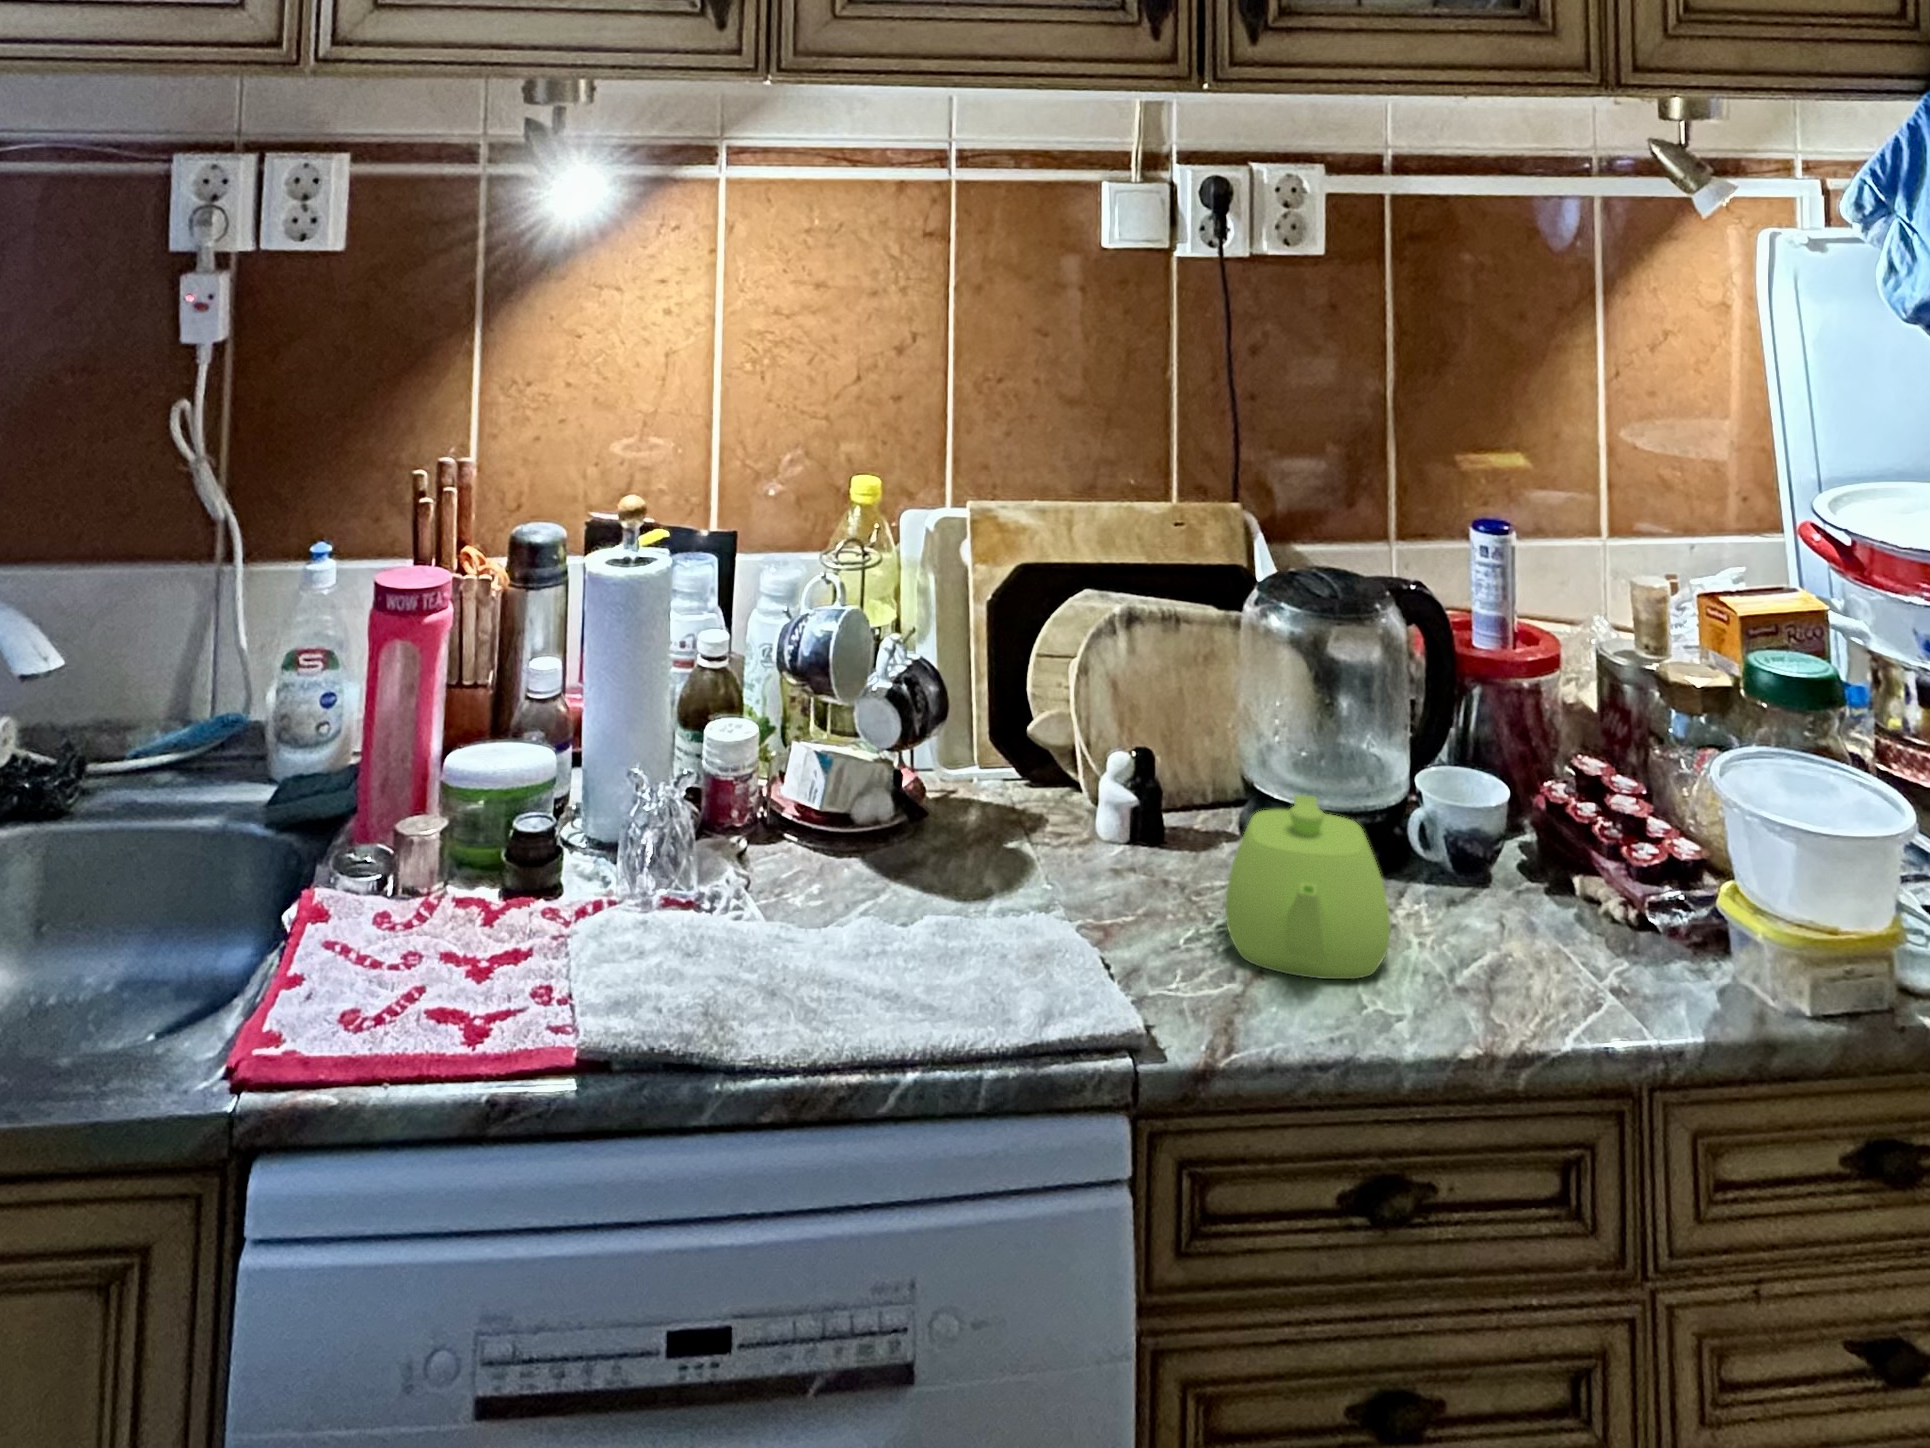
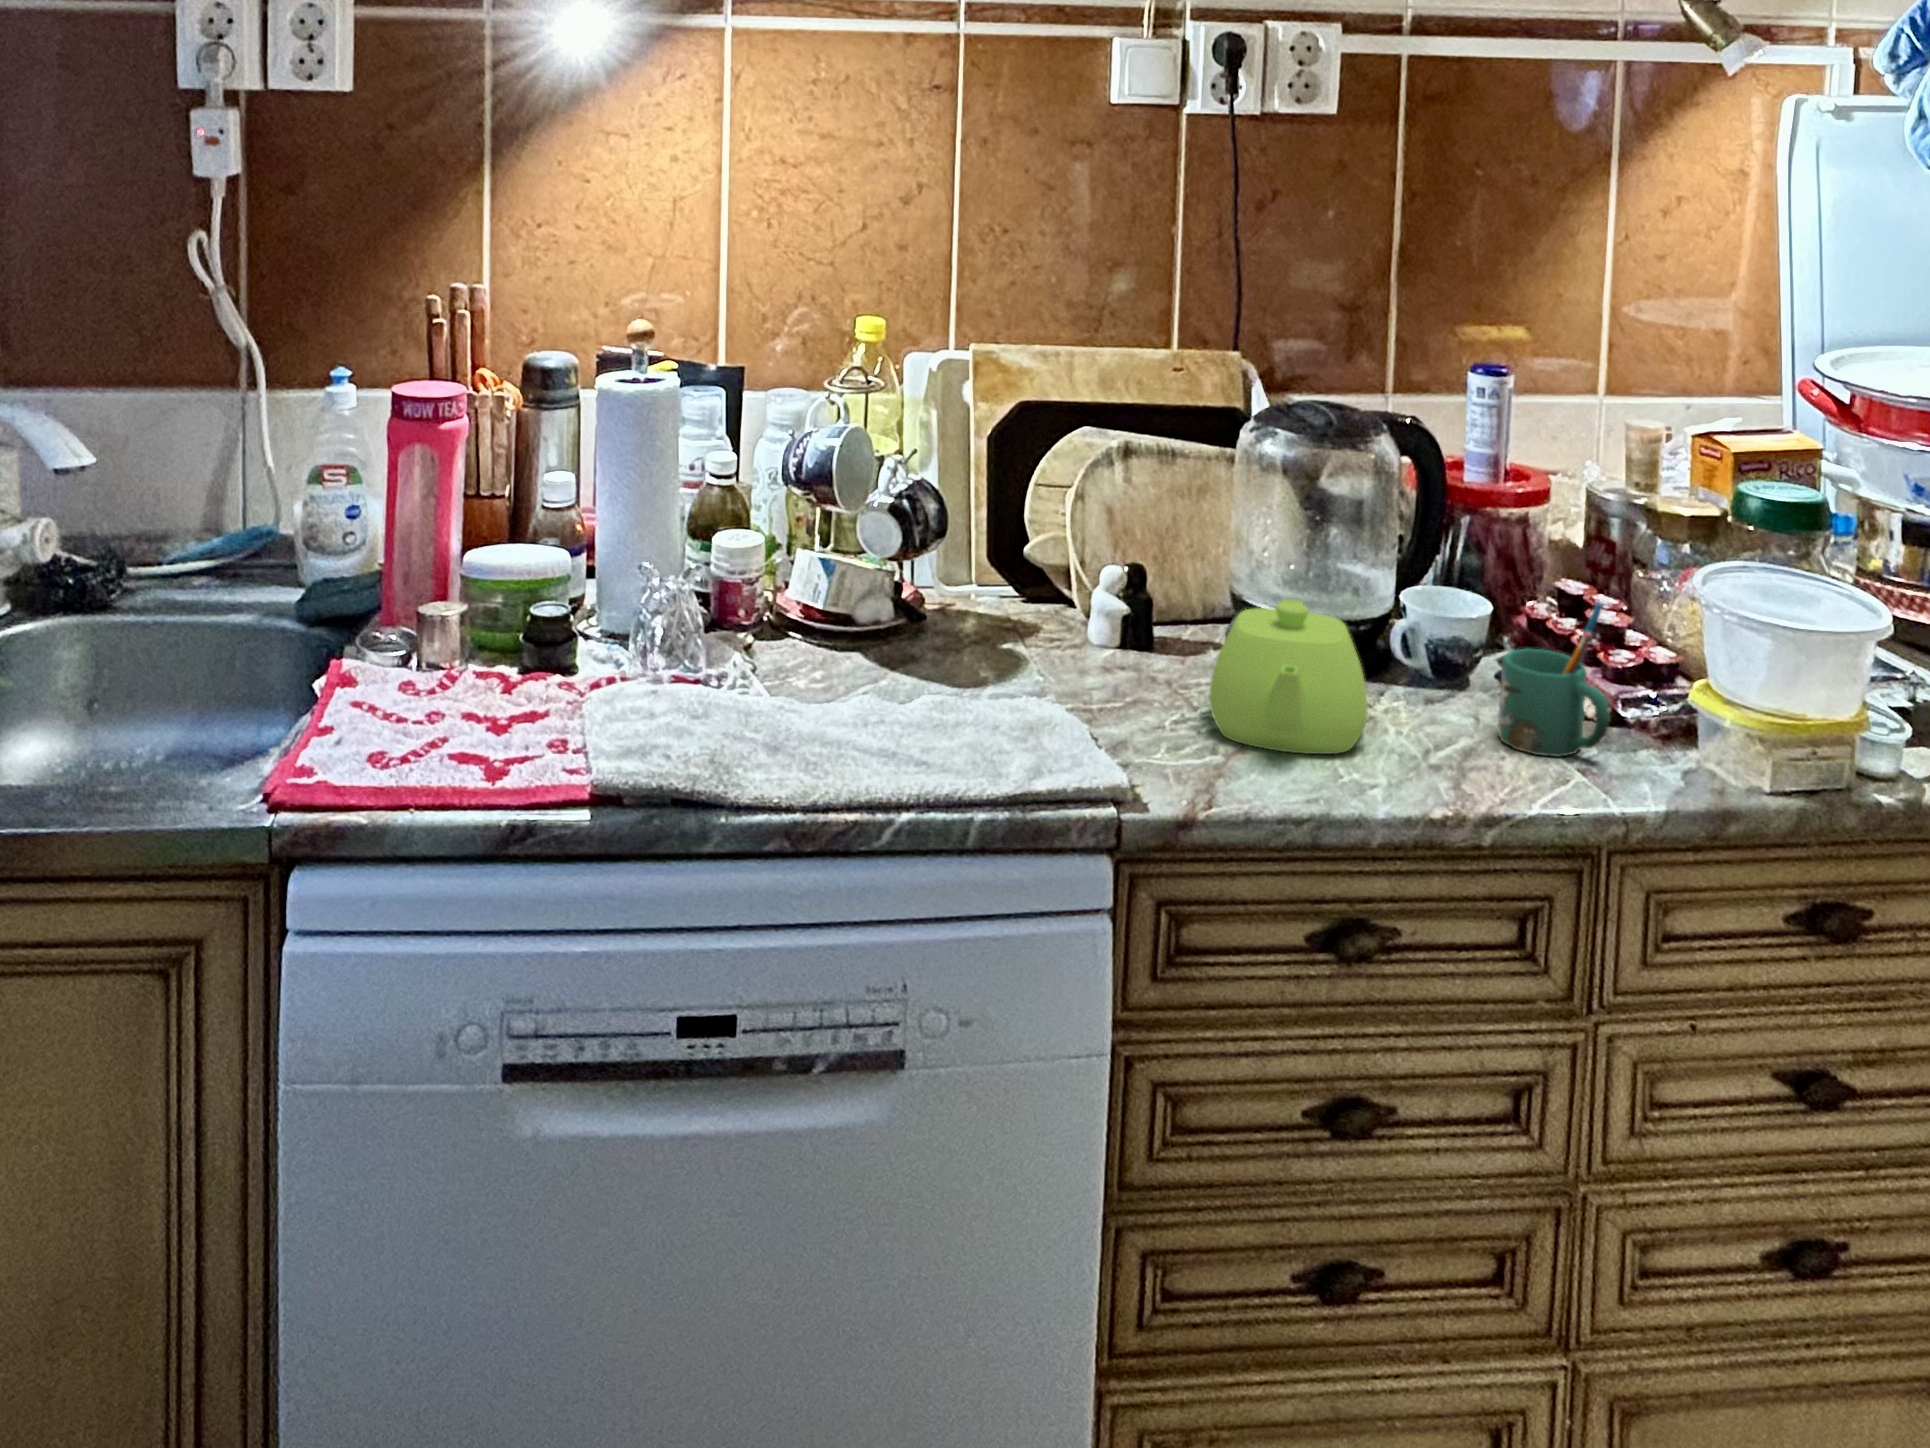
mug: none [1525,802,1642,975] -> present [1498,603,1610,756]

